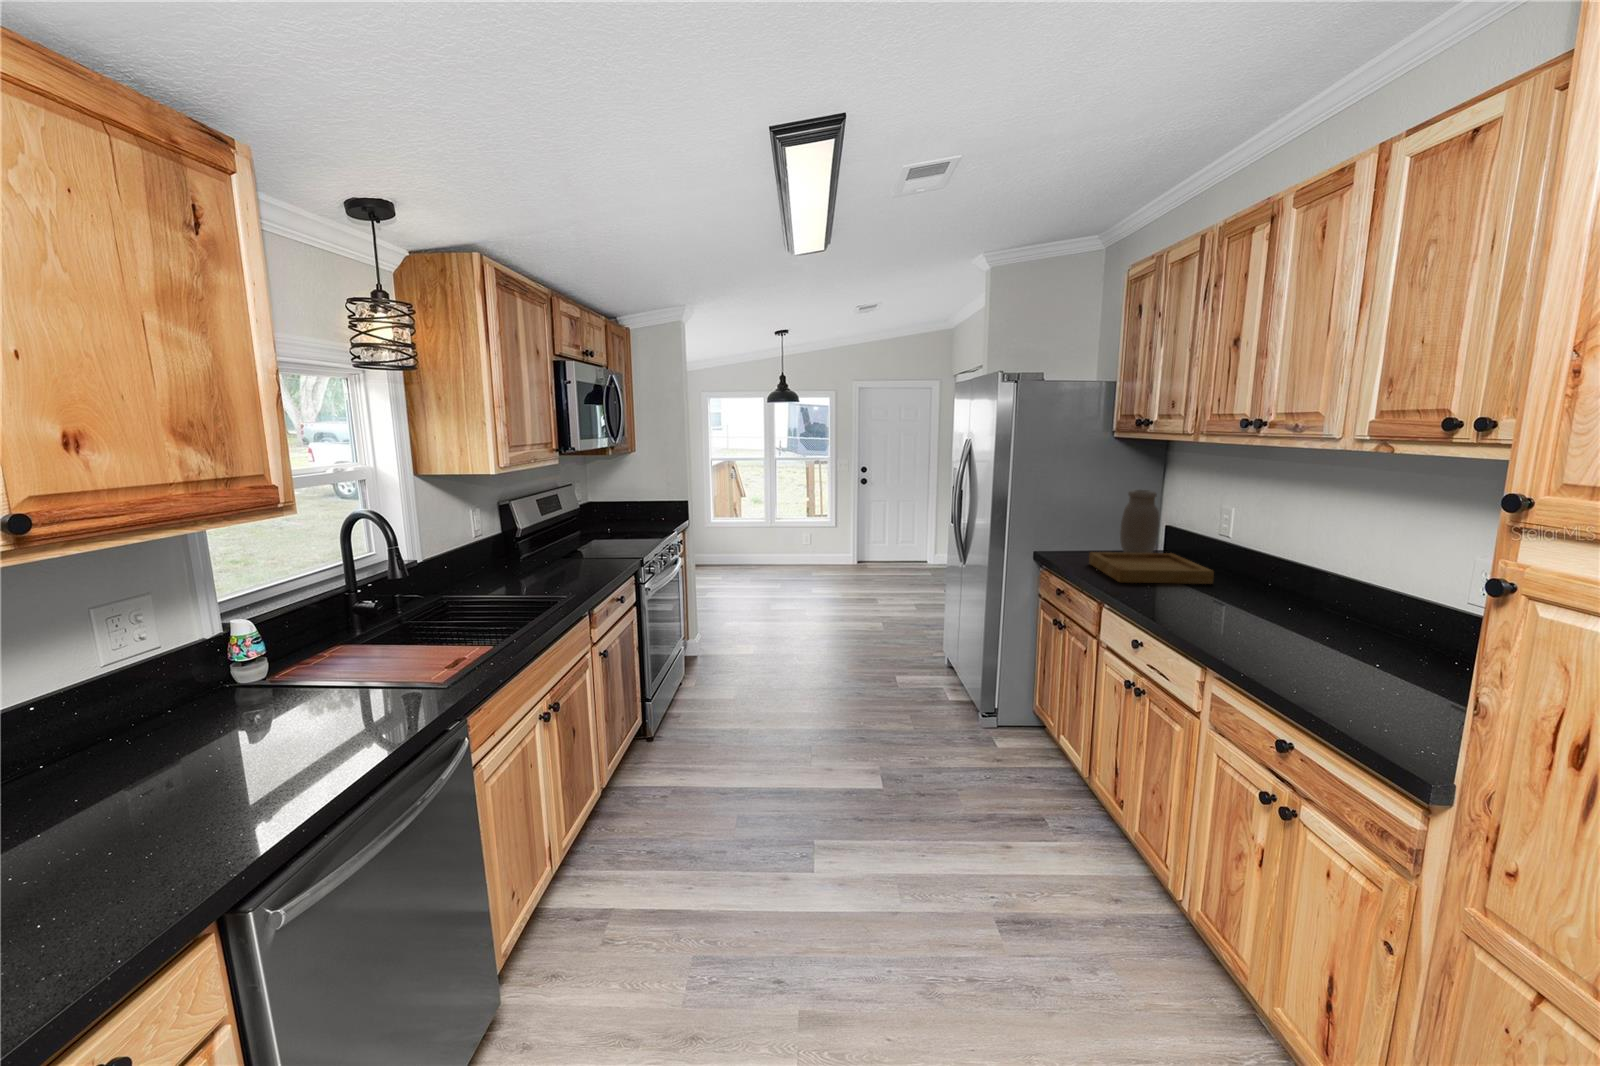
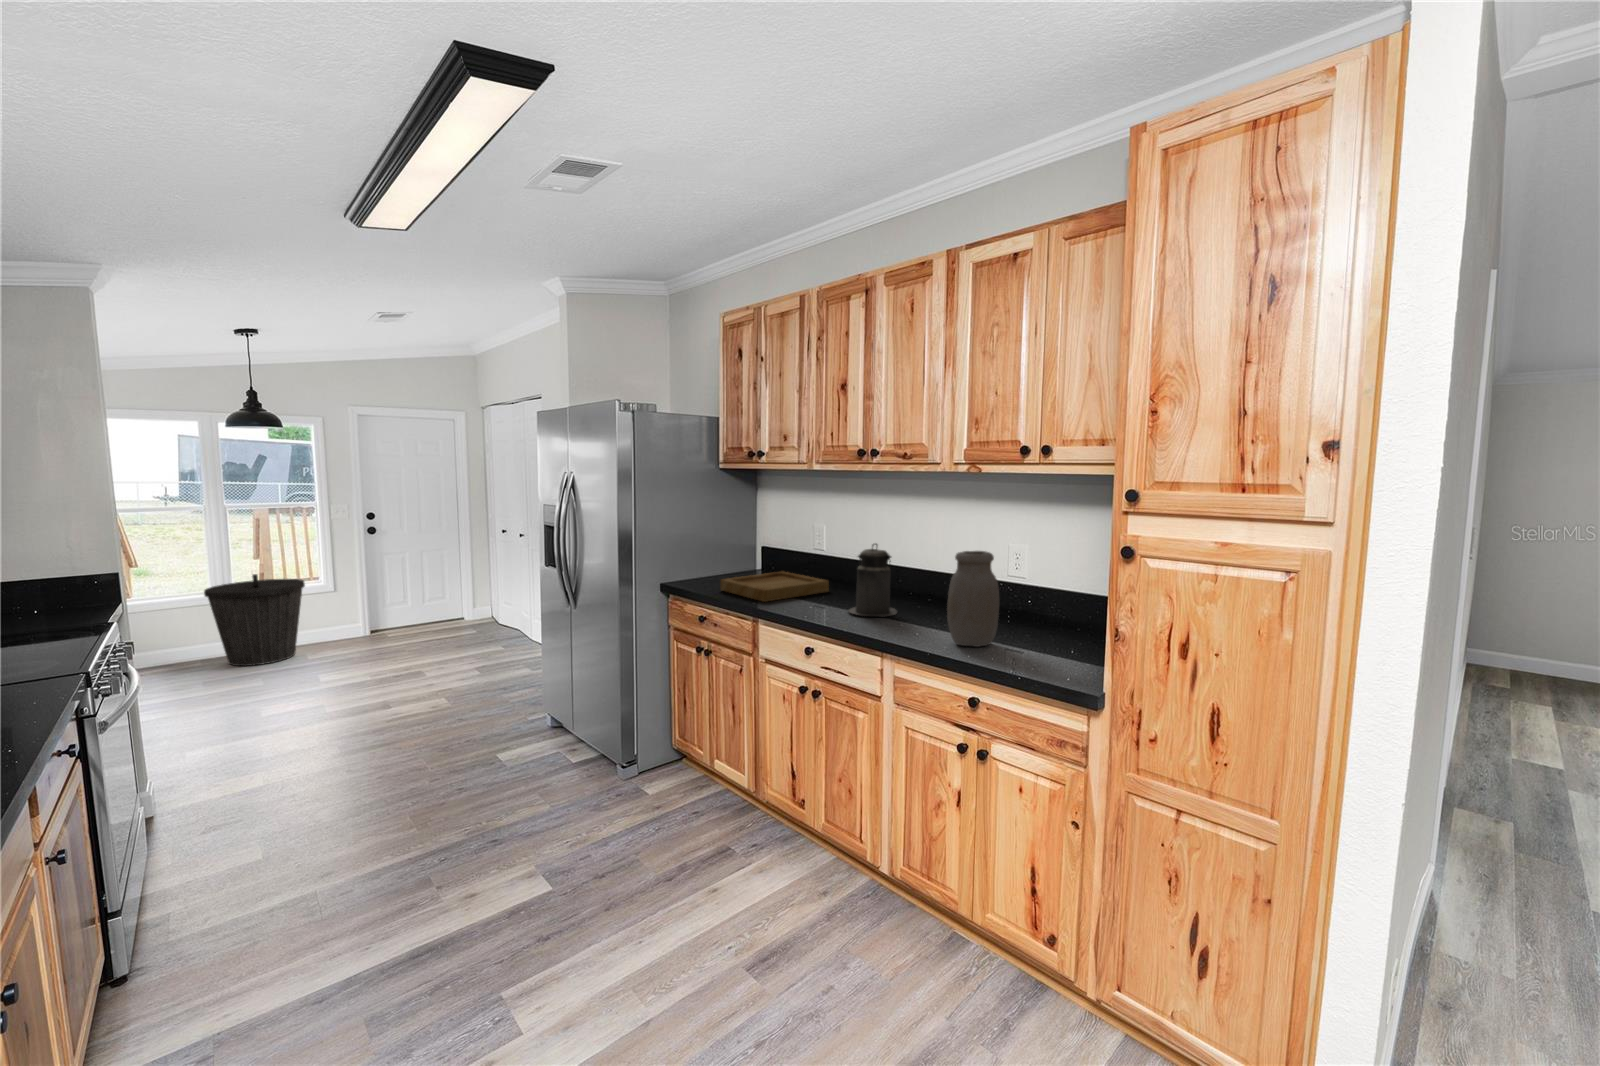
jar: present [1120,490,1159,553] -> present [947,551,999,647]
trash can: none [751,501,812,569] -> present [204,574,305,666]
canister: none [1203,534,1271,623] -> present [848,544,897,616]

